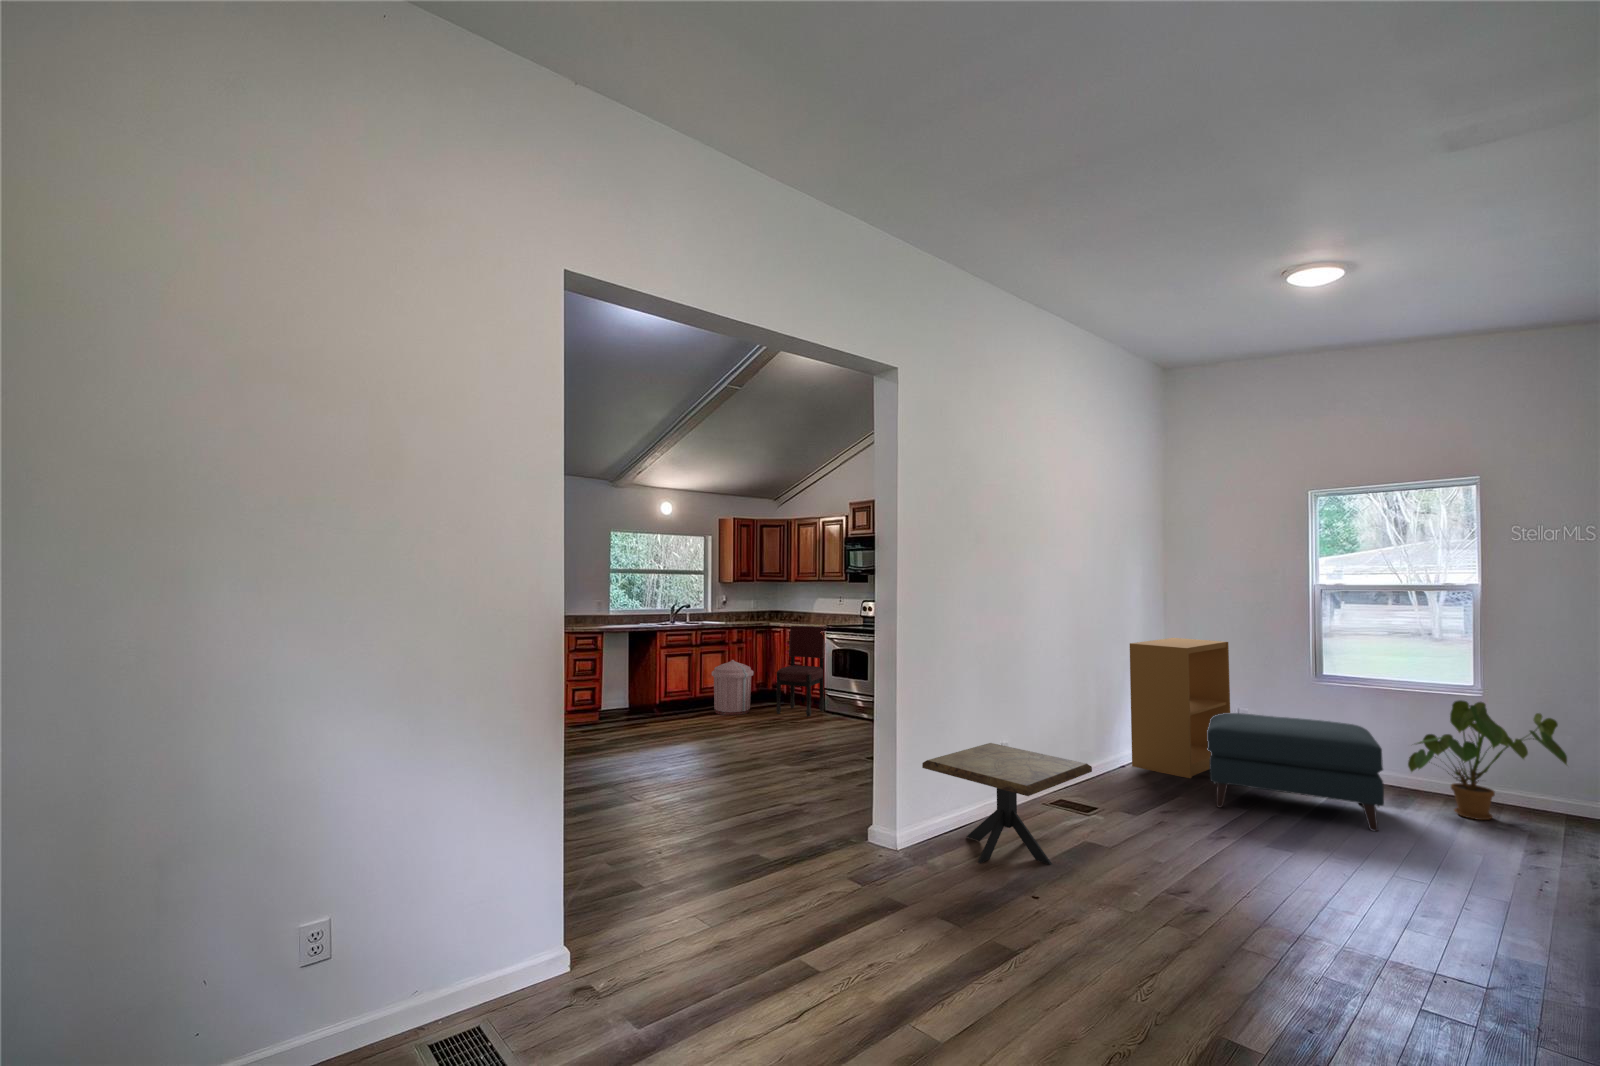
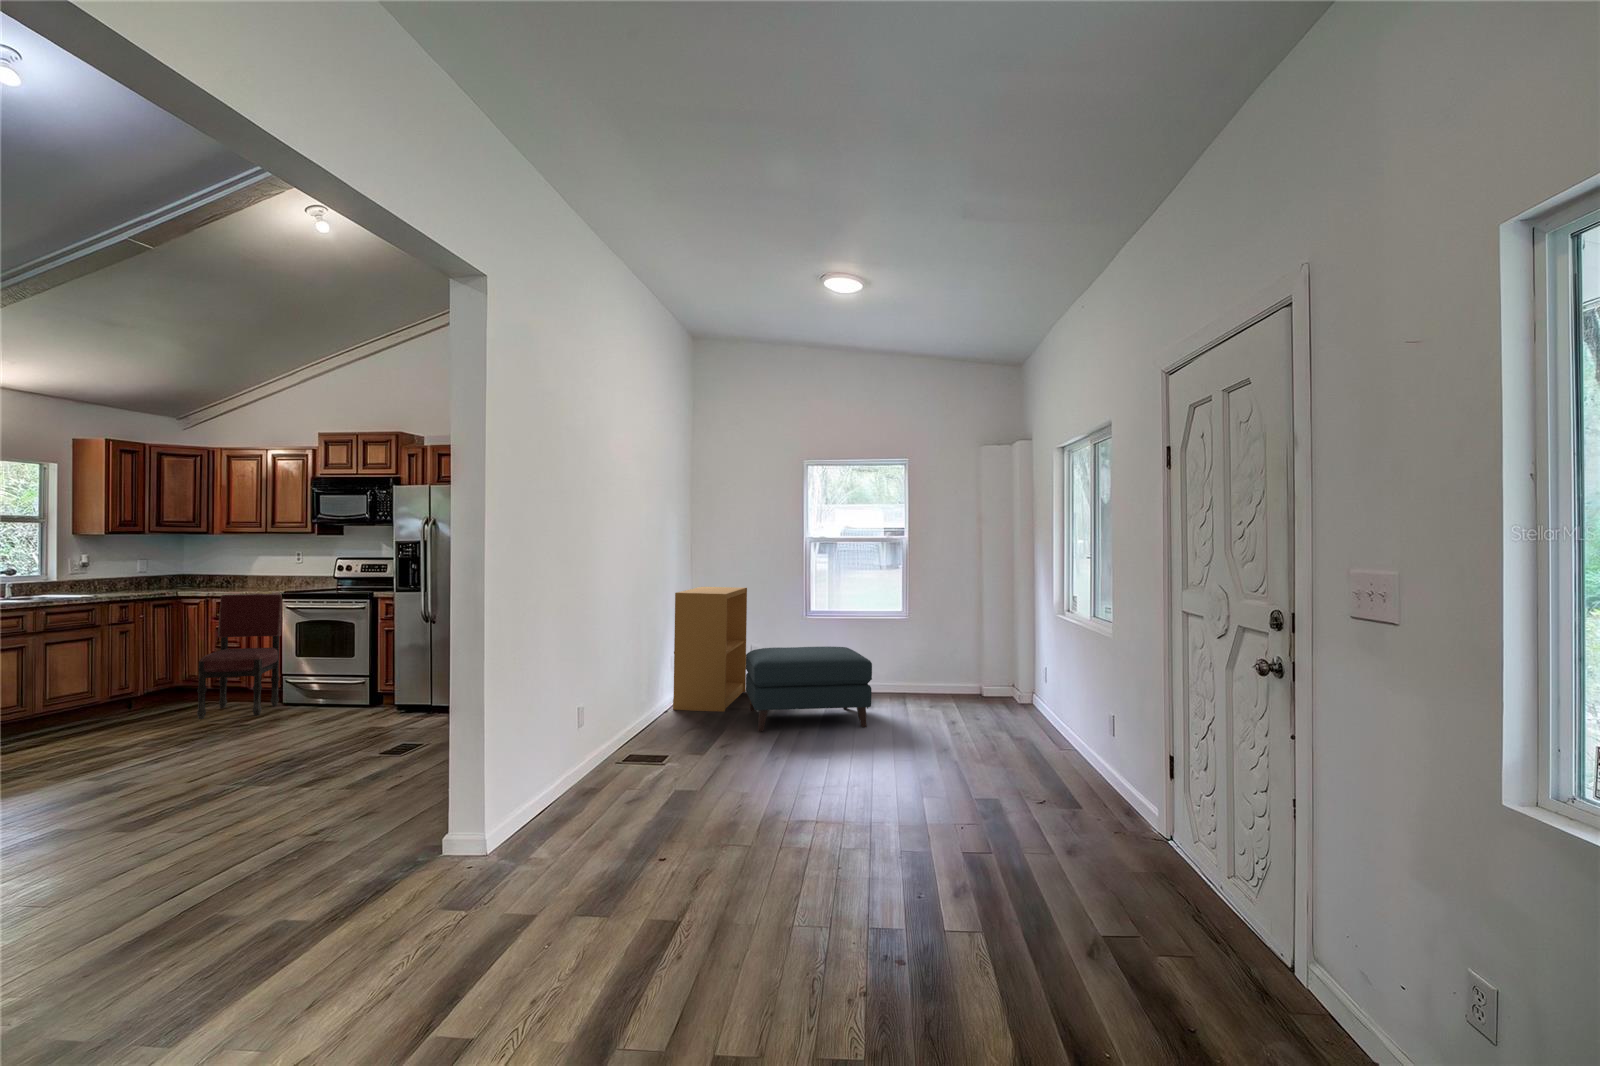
trash can: present [712,660,753,715] -> none [64,650,153,735]
house plant: present [1408,700,1567,820] -> none [871,621,958,706]
side table: present [922,743,1092,865] -> none [516,706,690,840]

